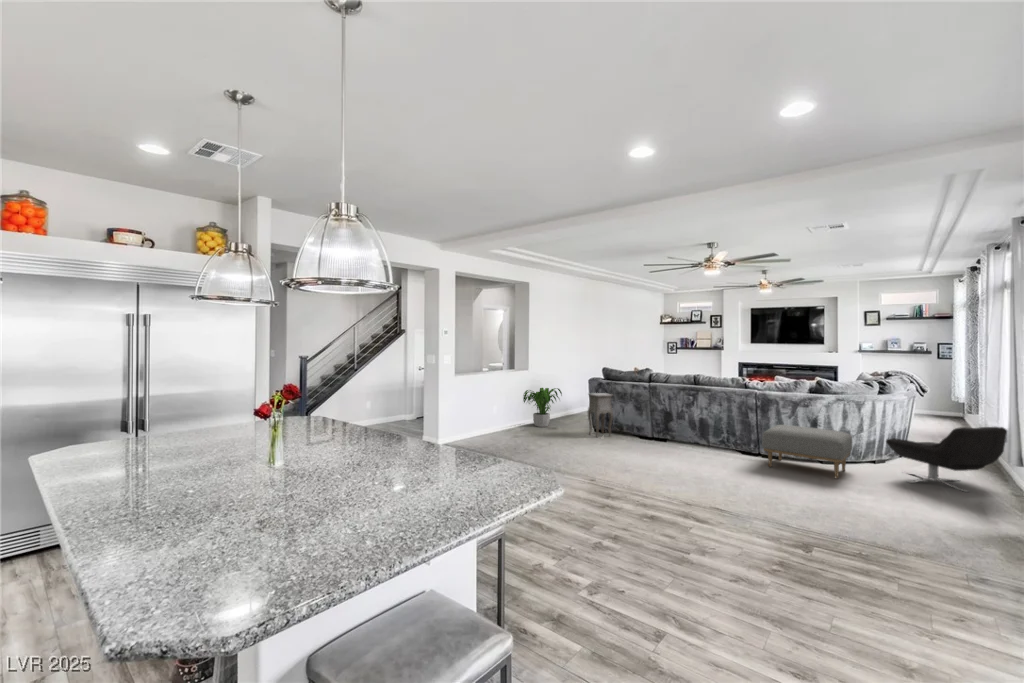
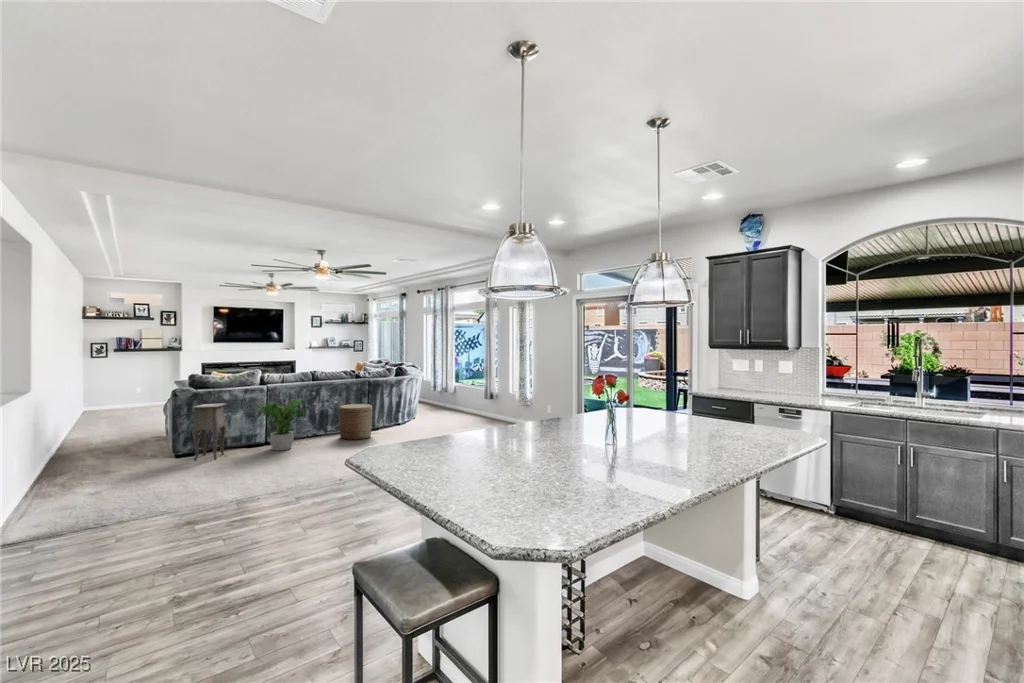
potted plant: present [523,388,562,427] -> present [257,399,307,450]
woven basket: none [706,416,747,459] -> present [338,404,373,440]
ottoman: present [762,425,852,478] -> none [382,400,442,435]
lounge chair: present [886,427,1007,492] -> none [441,383,488,423]

